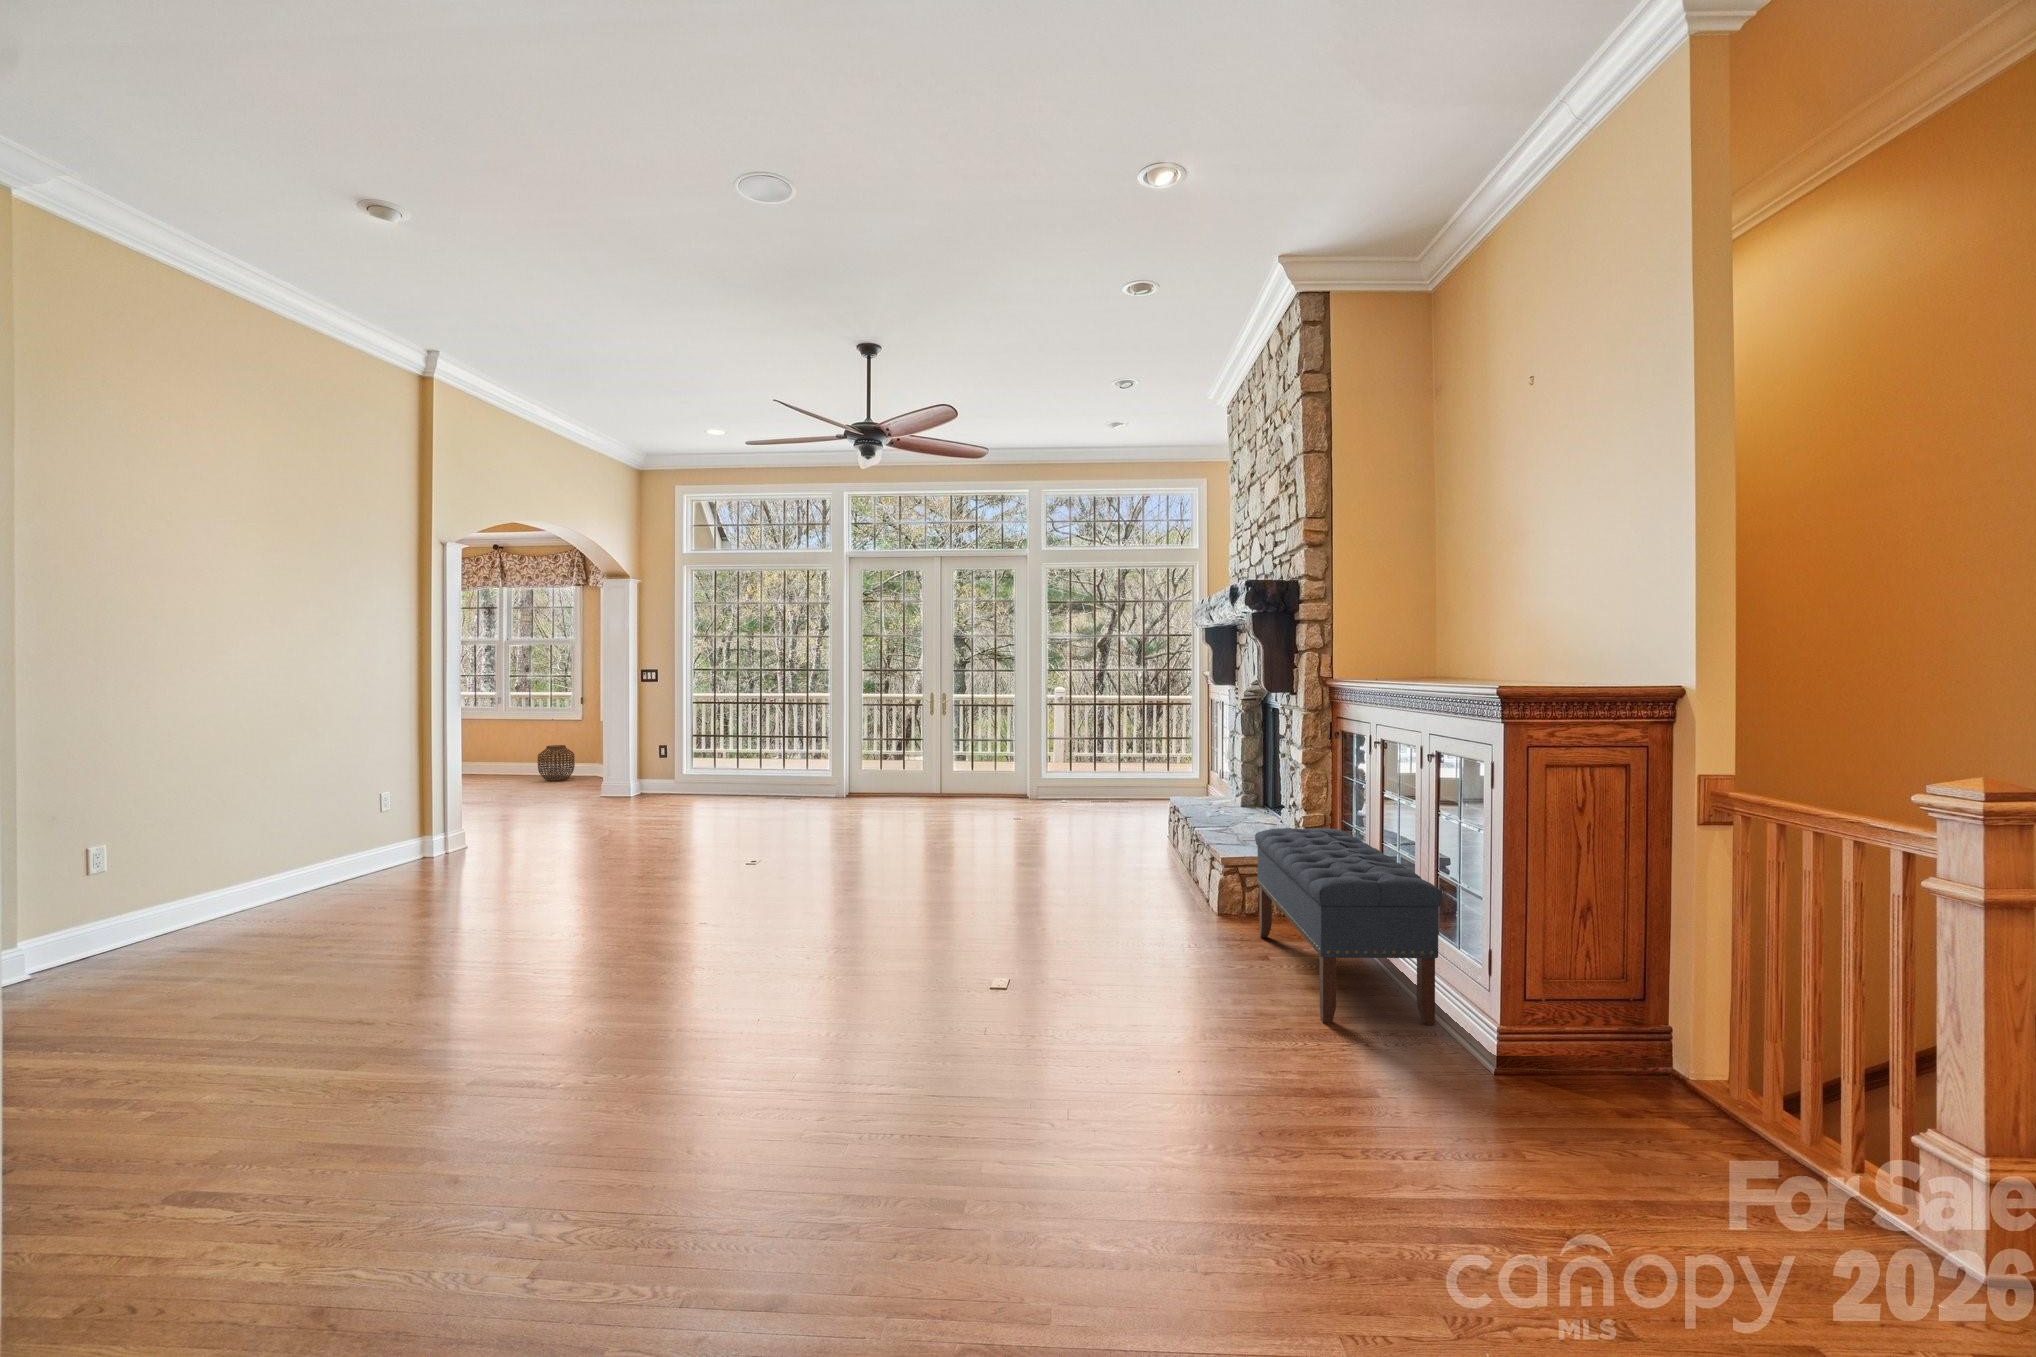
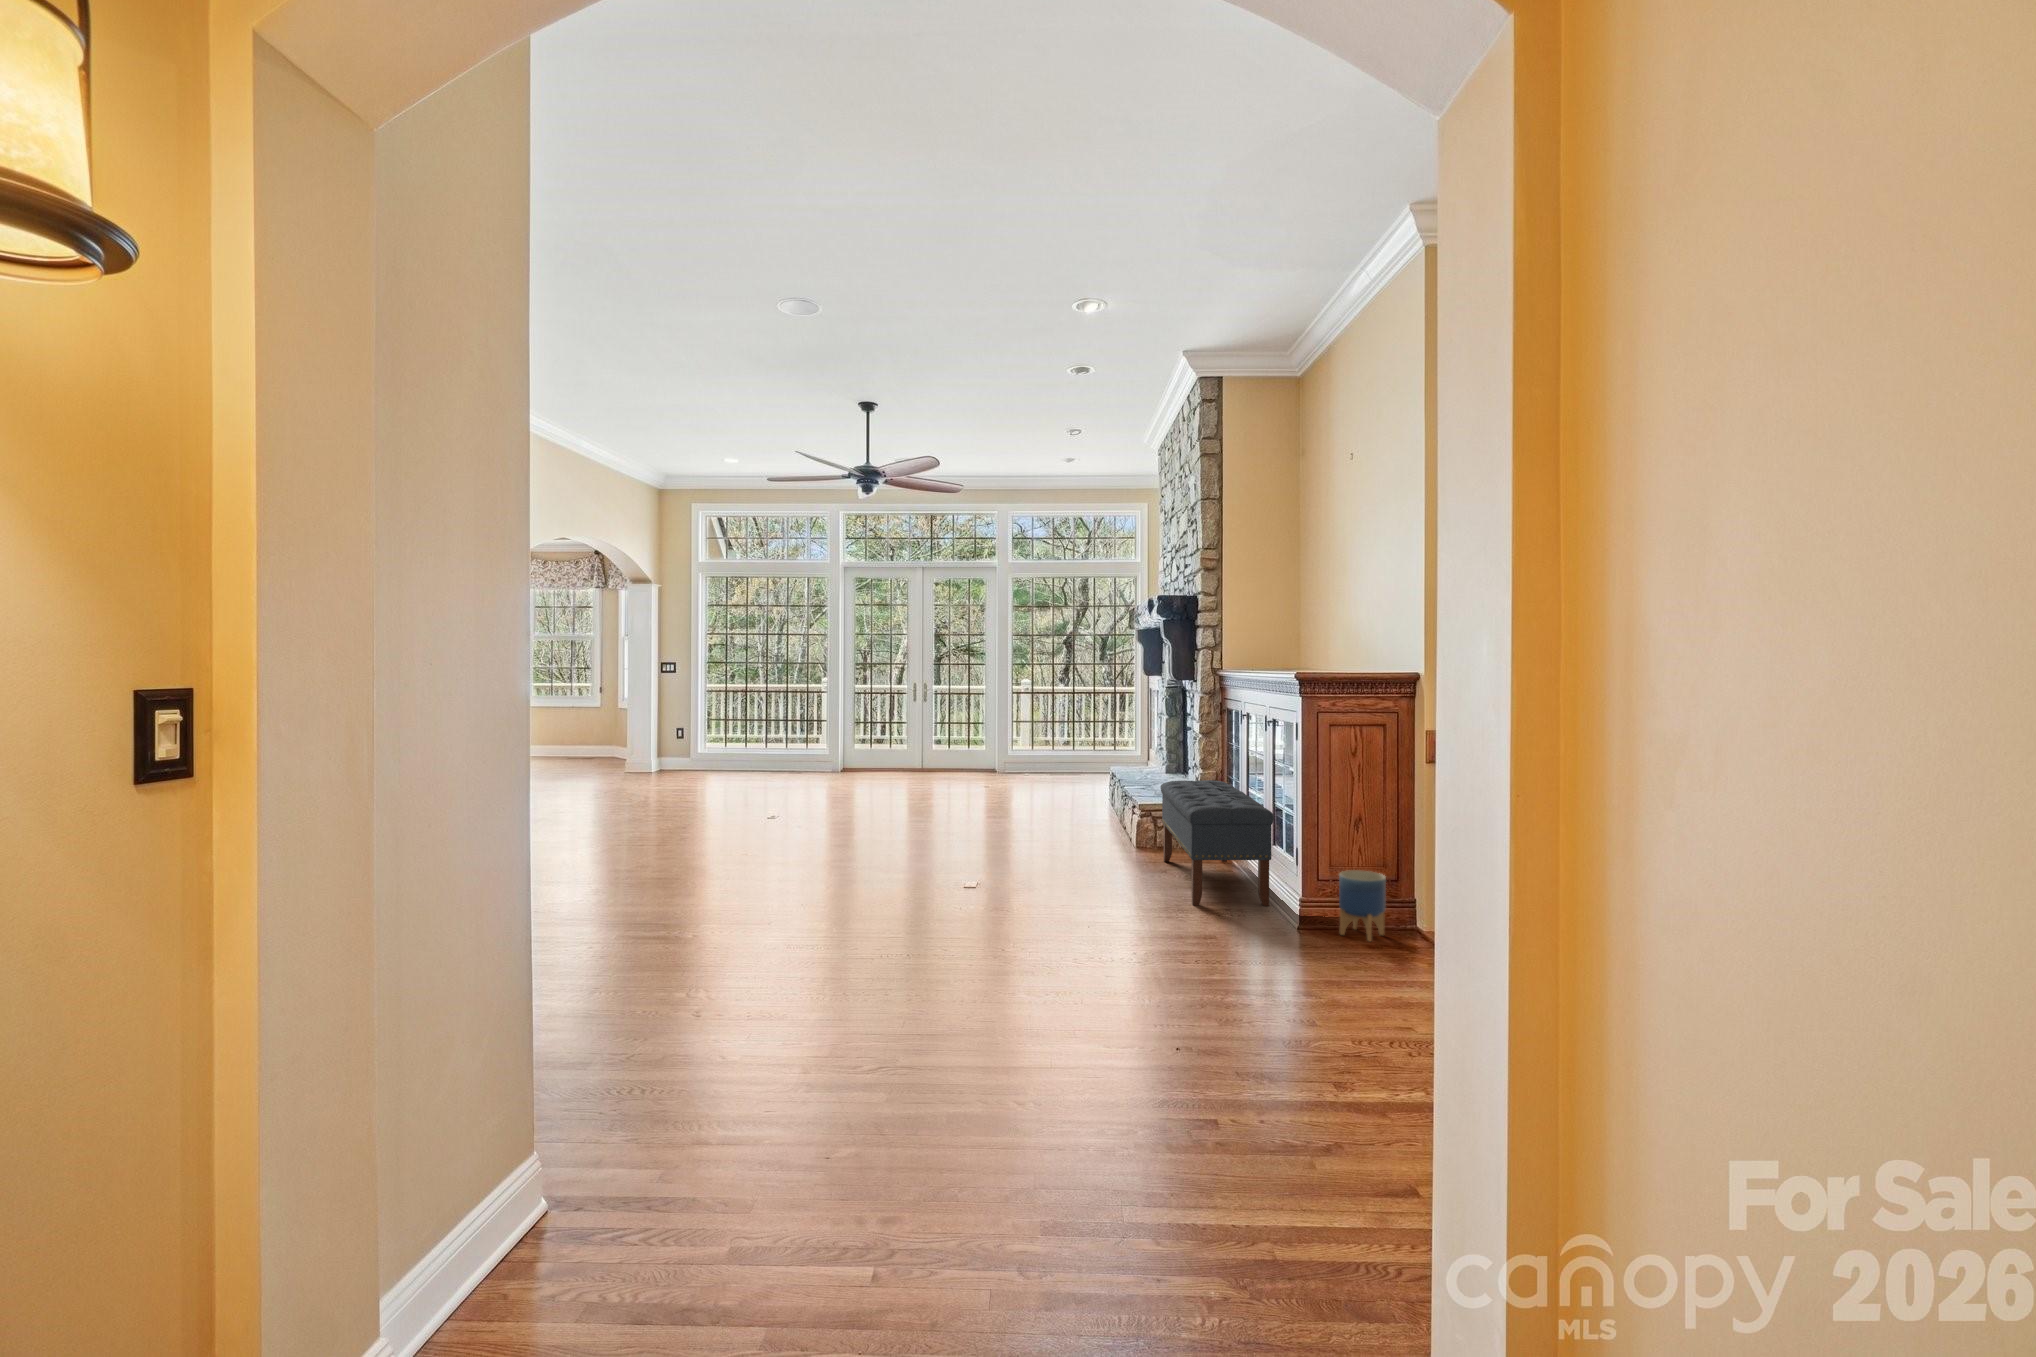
woven basket: present [538,745,575,781] -> none [565,729,597,761]
planter: none [1564,987,1643,1106] -> present [1339,870,1386,941]

